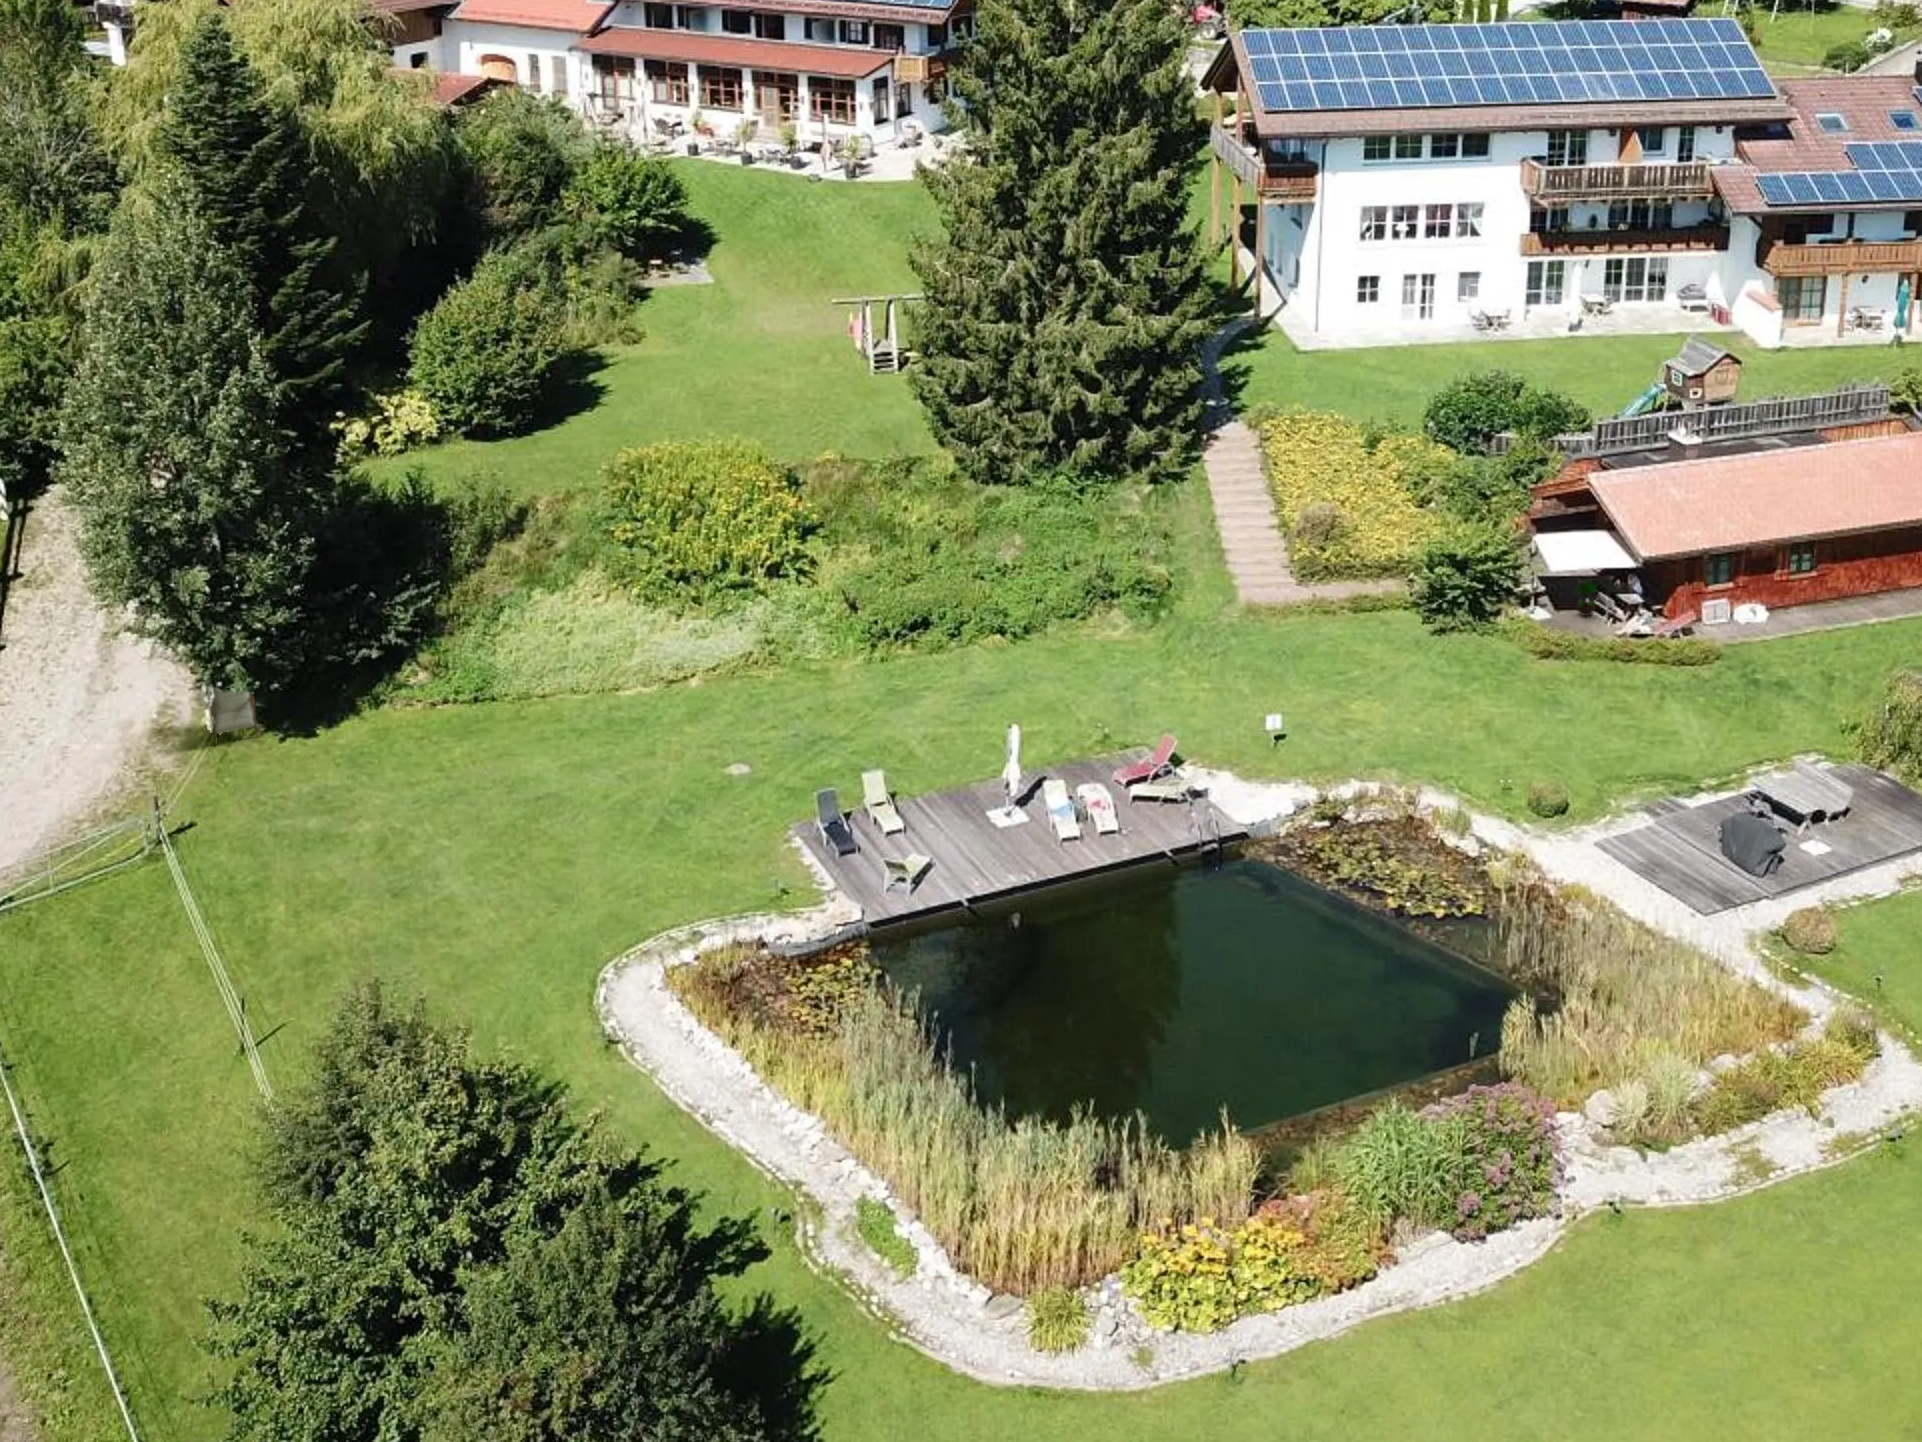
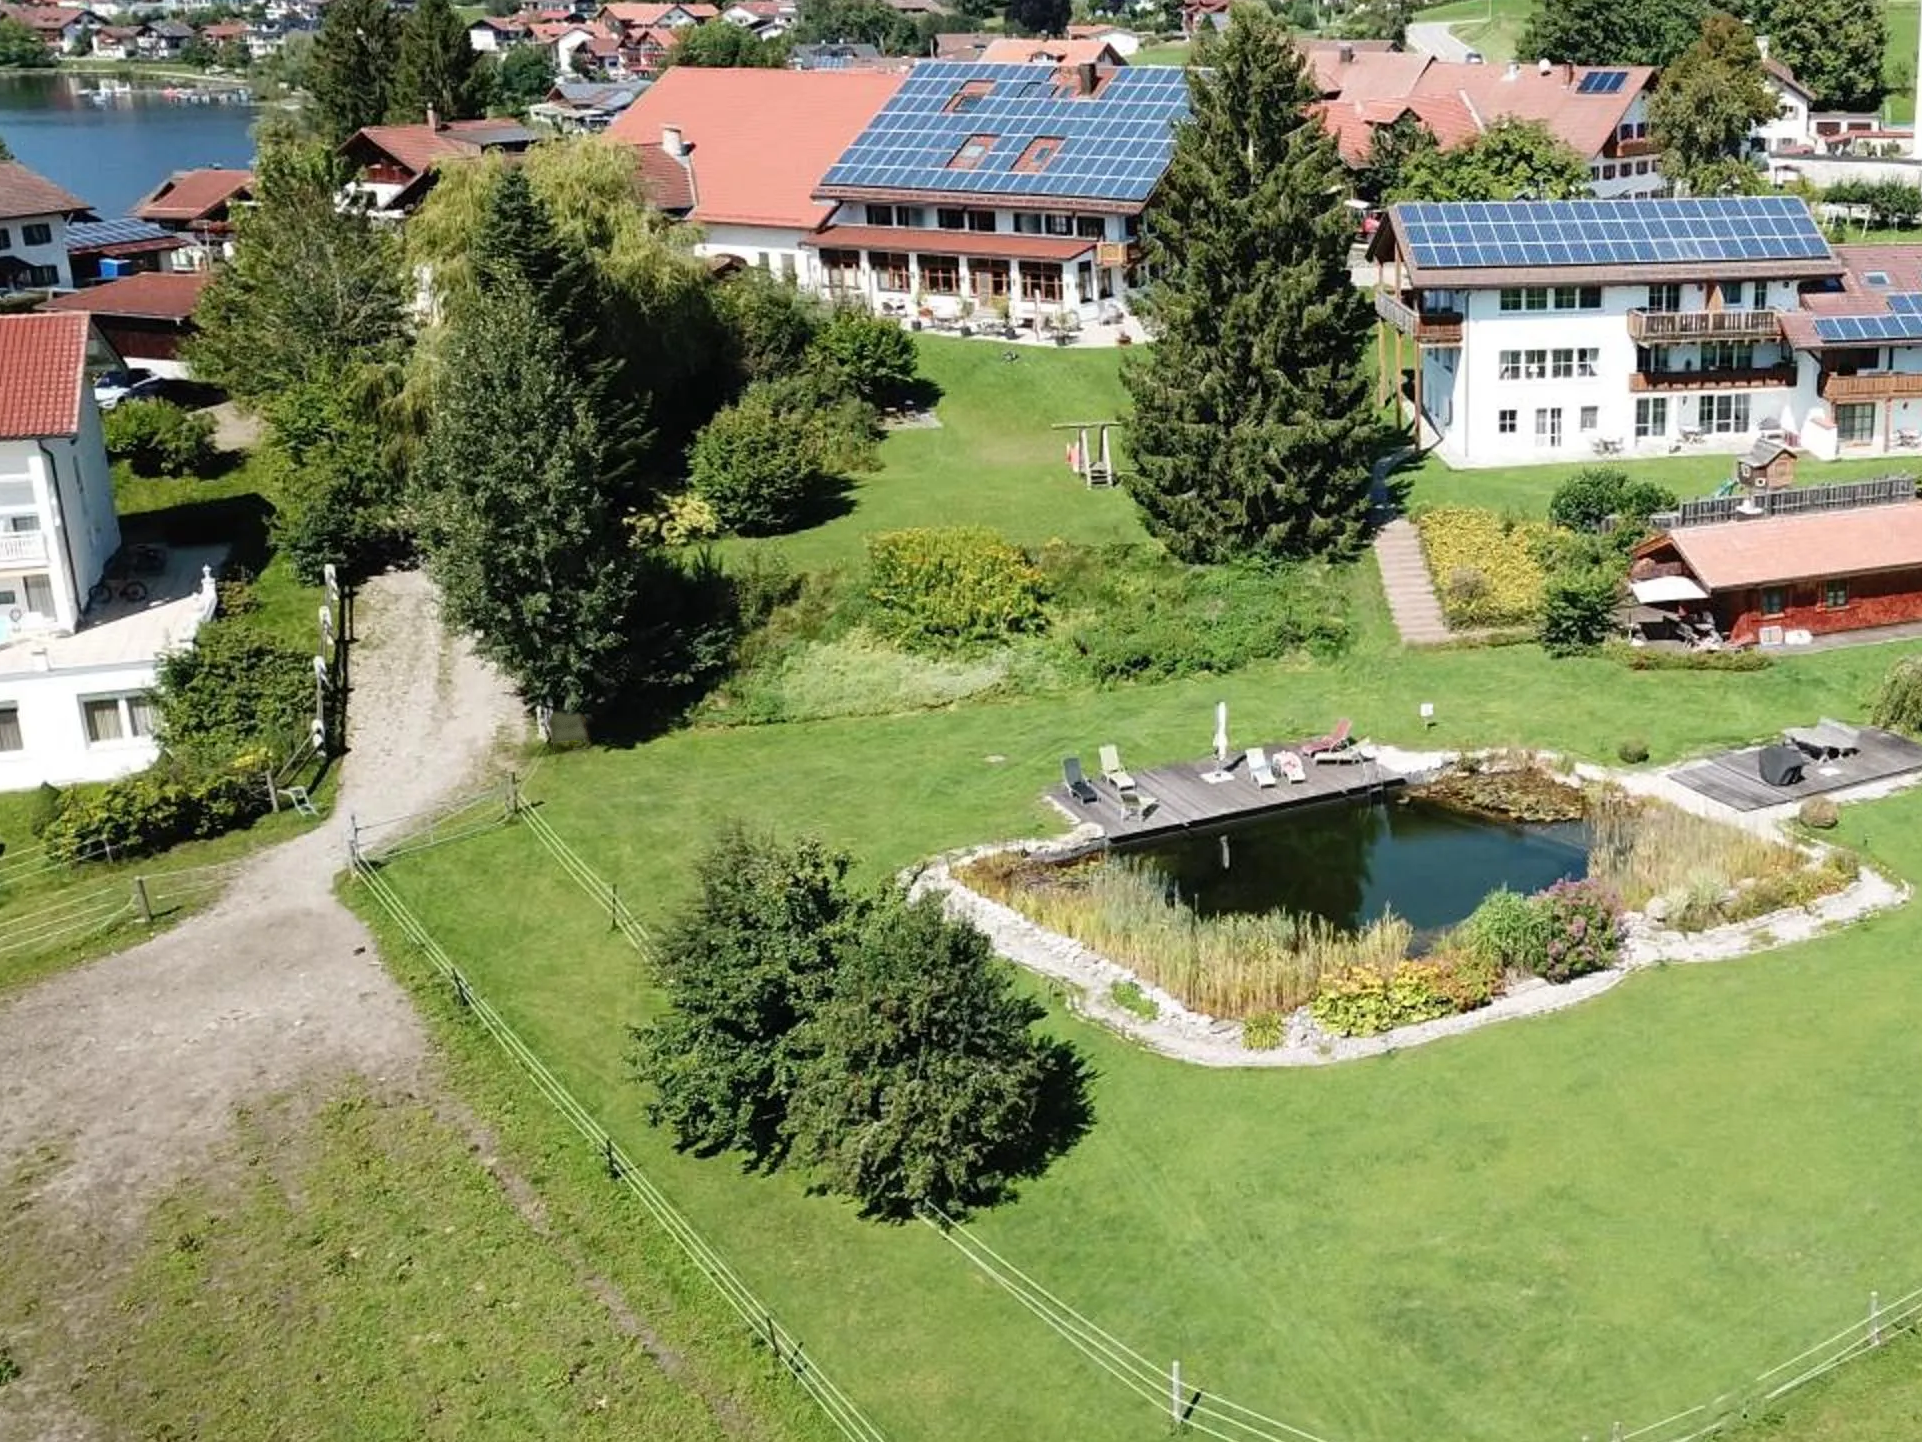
potted tree: present [1575,580,1597,616] -> none [1660,610,1679,642]

